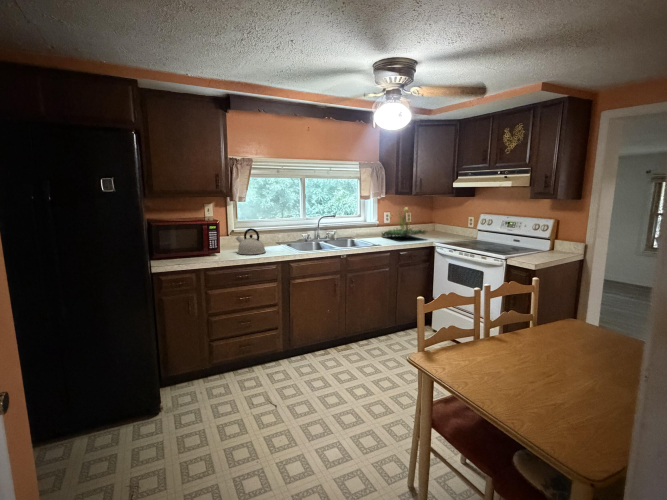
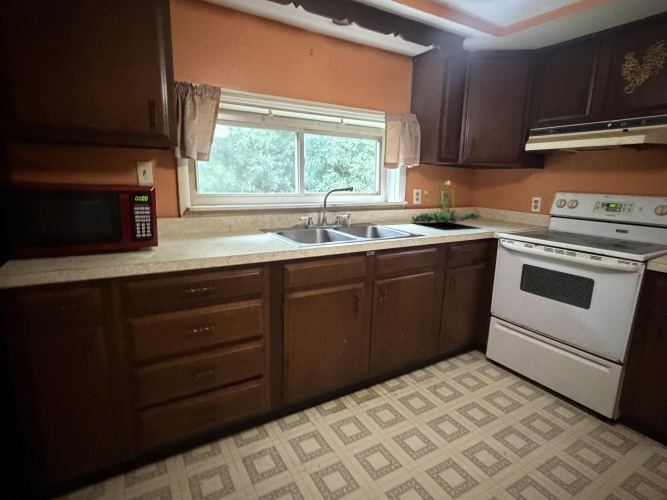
kettle: present [236,228,266,255] -> none [189,203,241,249]

